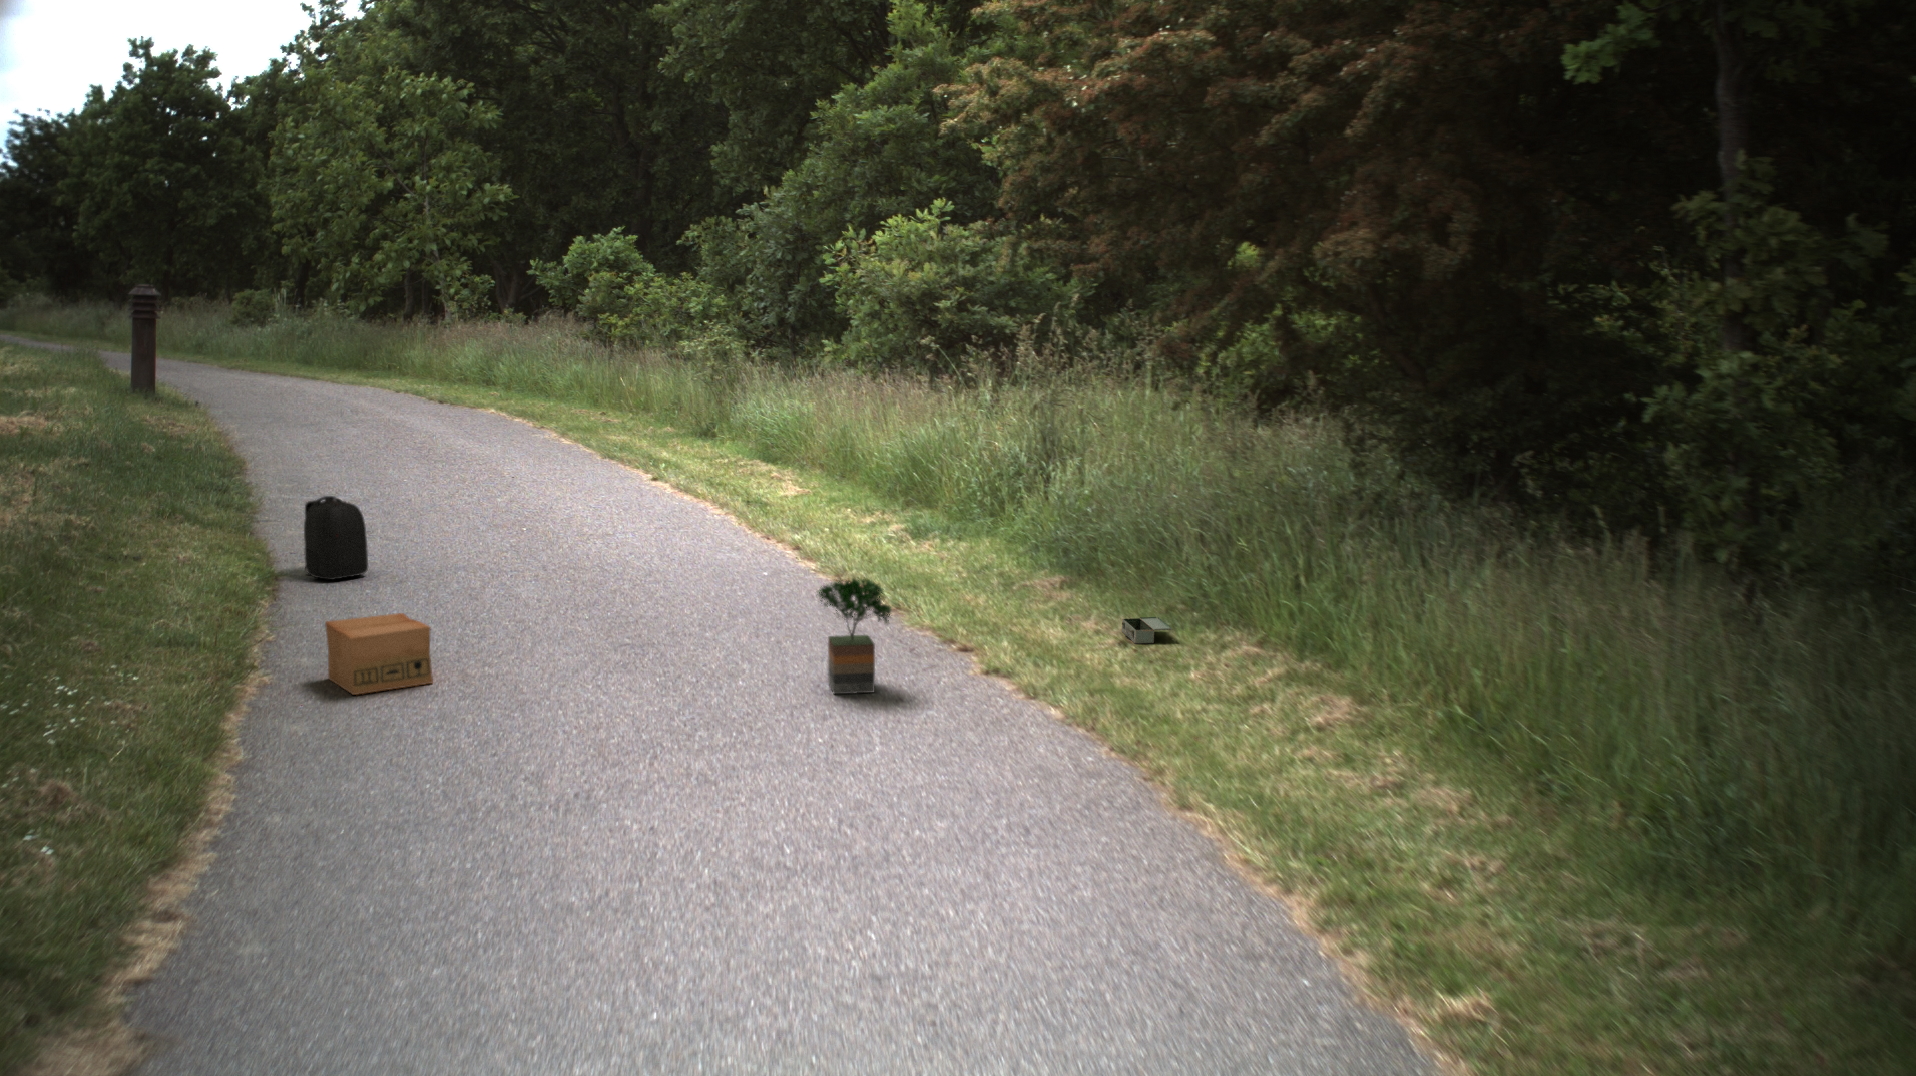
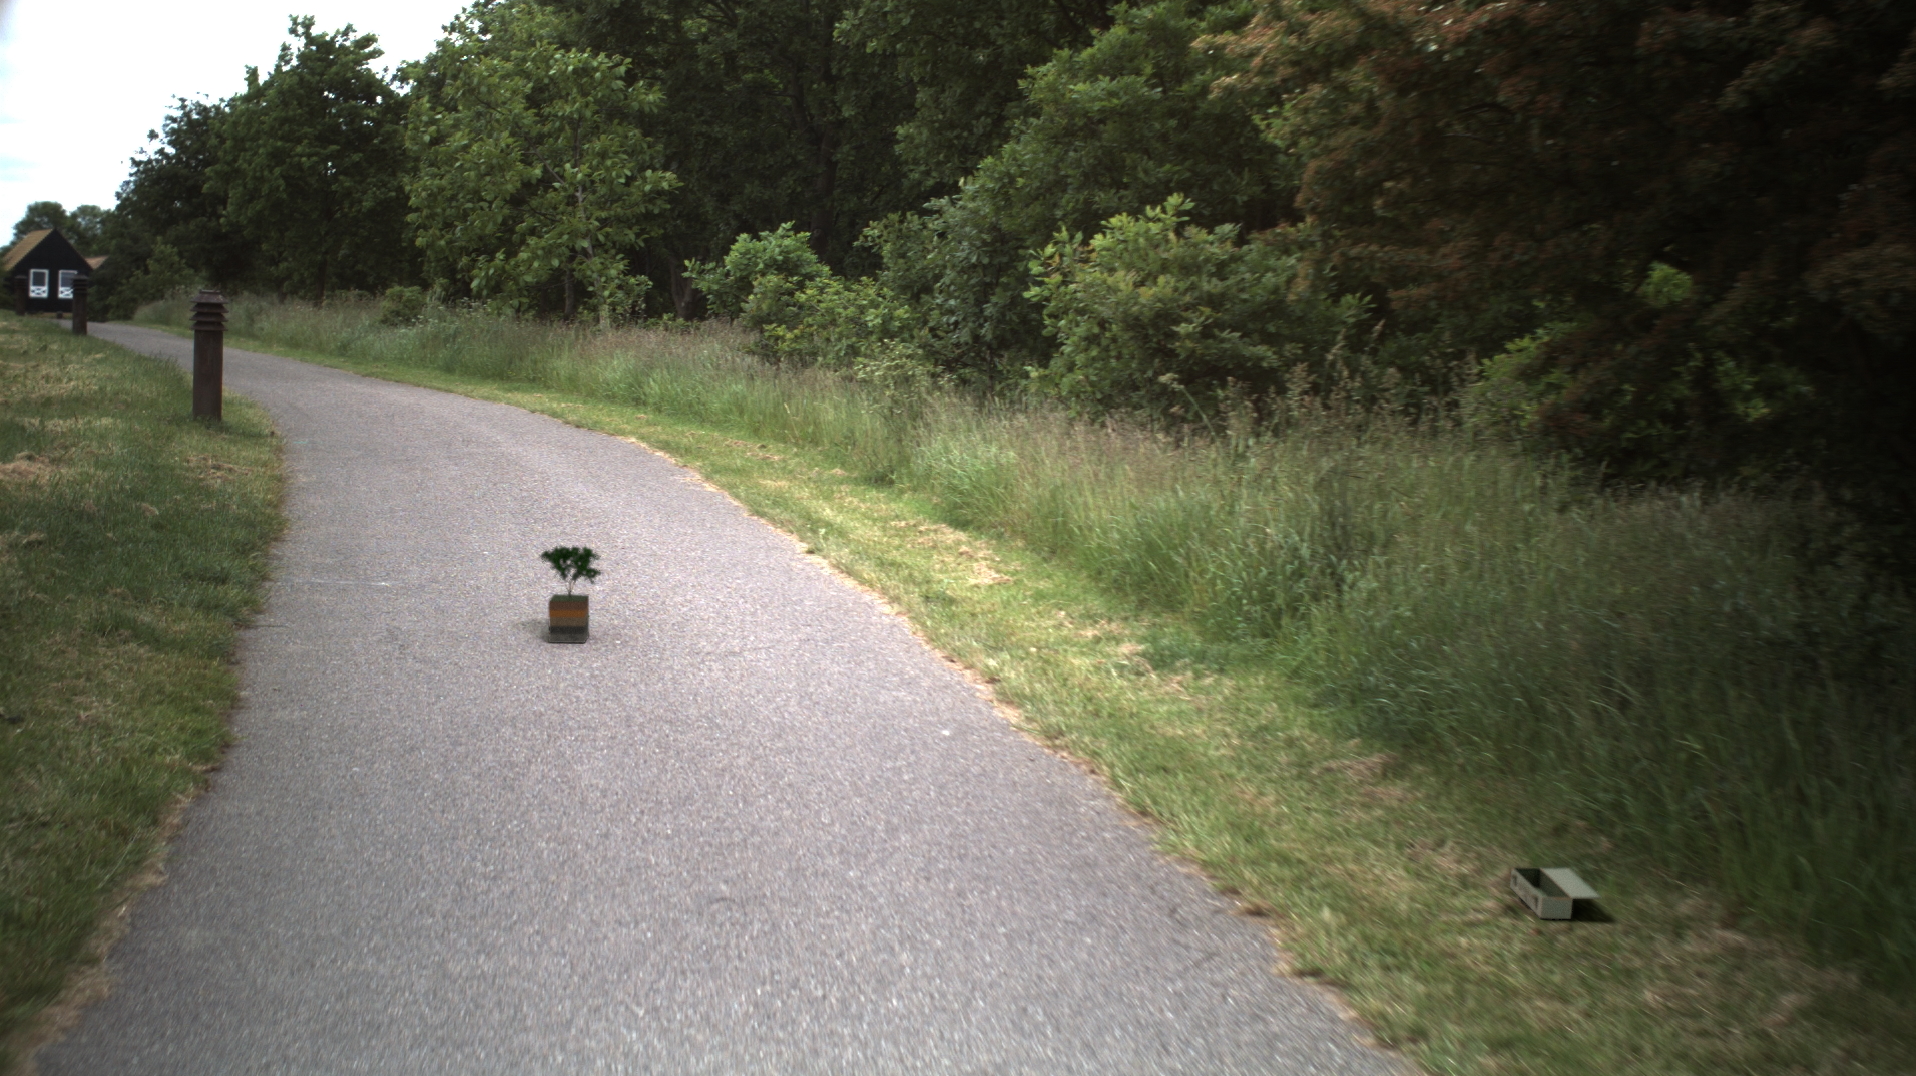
backpack: present [304,496,368,580] -> none [318,605,404,722]
potted tree: present [818,579,891,694] -> present [540,546,601,643]
cardboard box: present [325,613,433,695] -> none [273,836,429,985]

